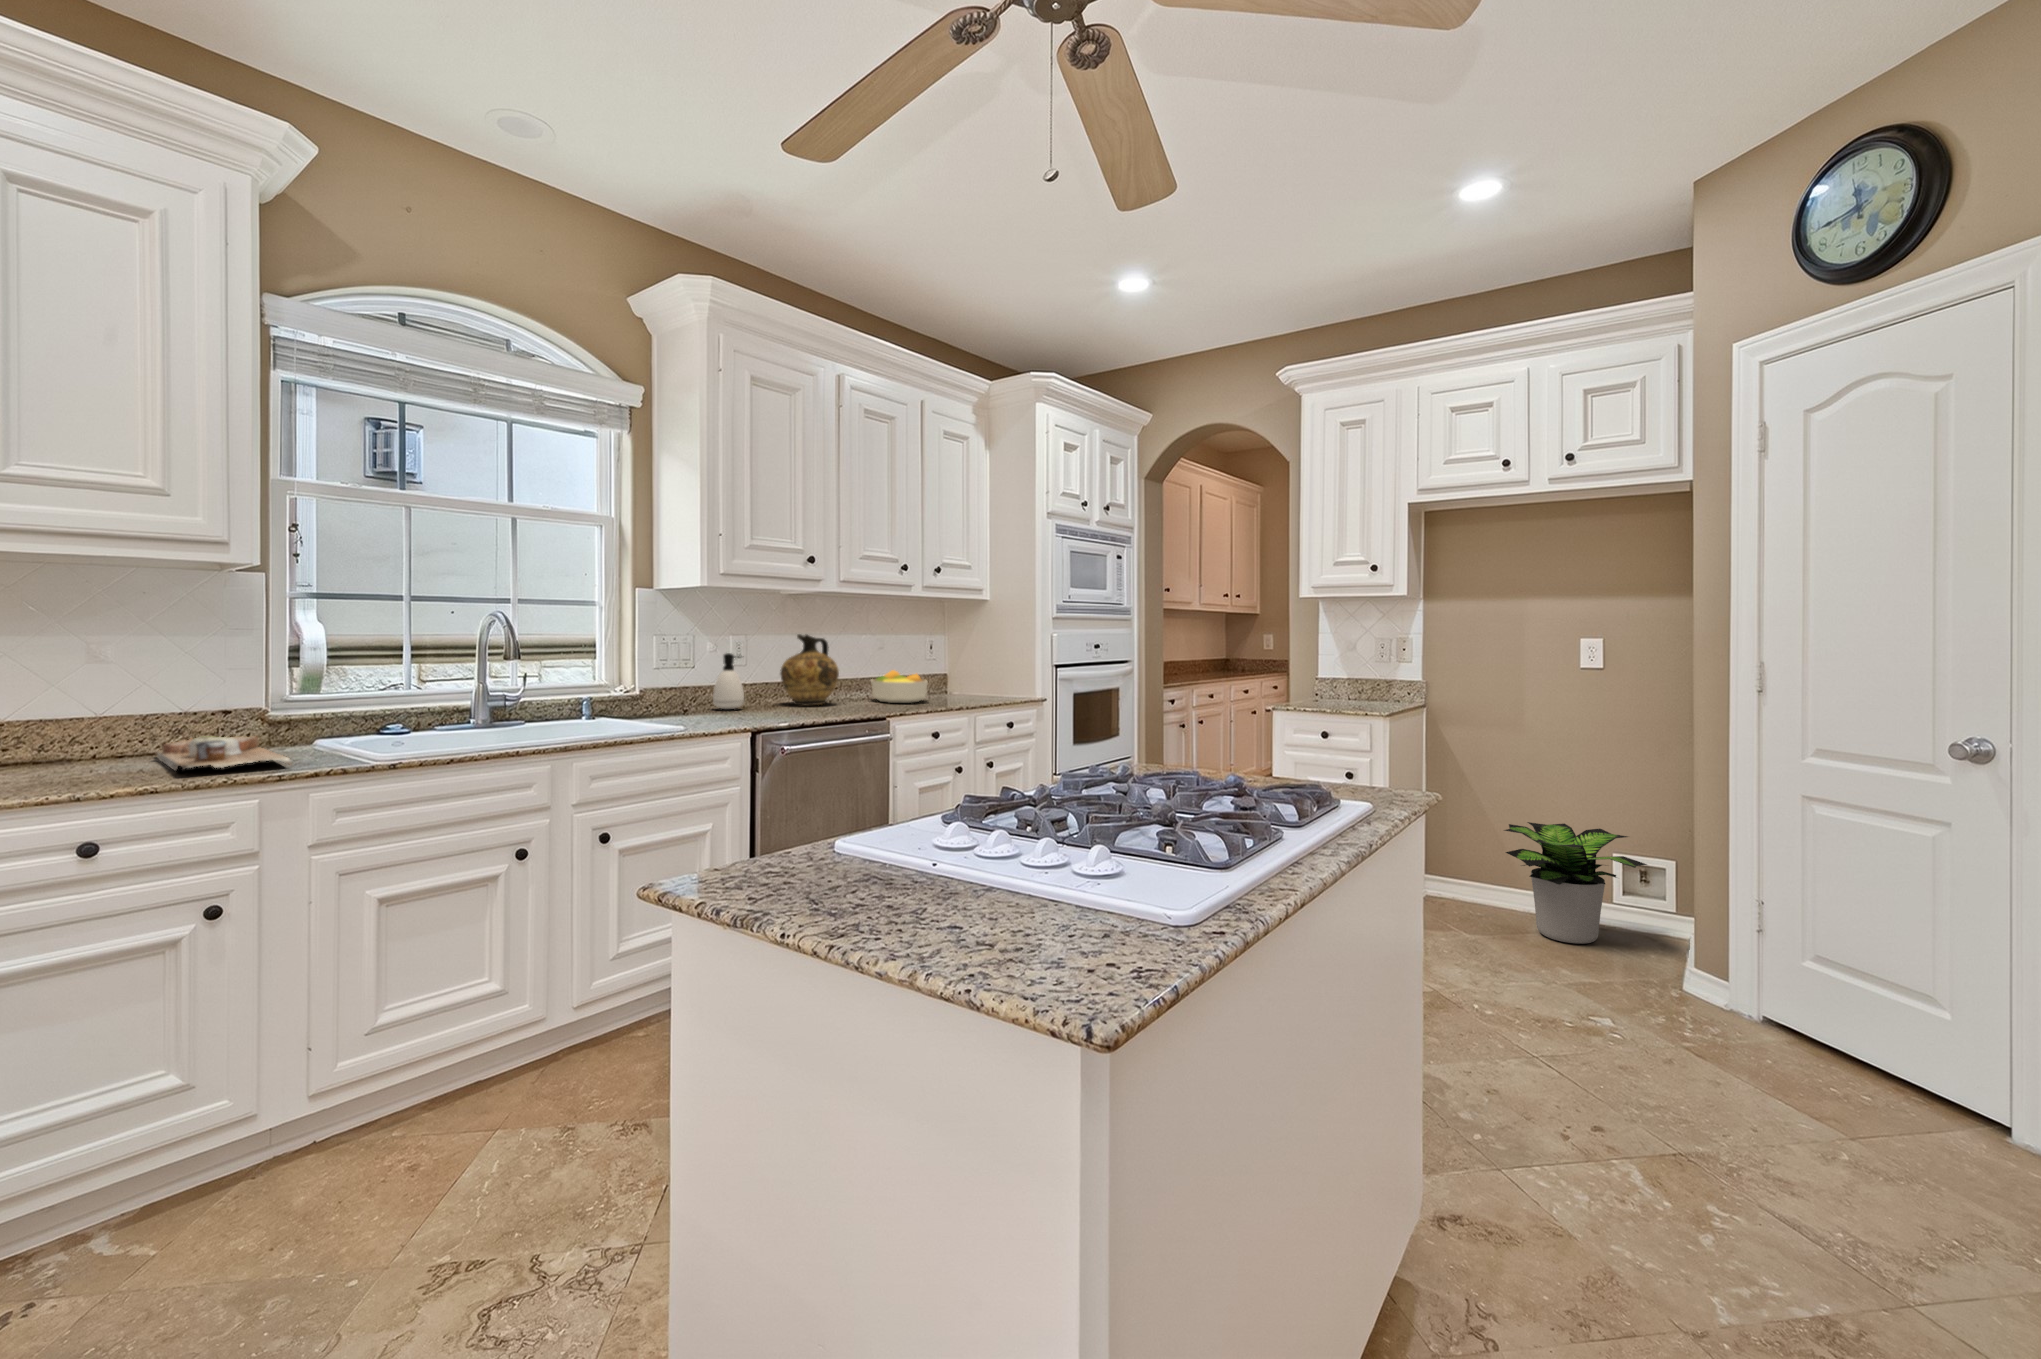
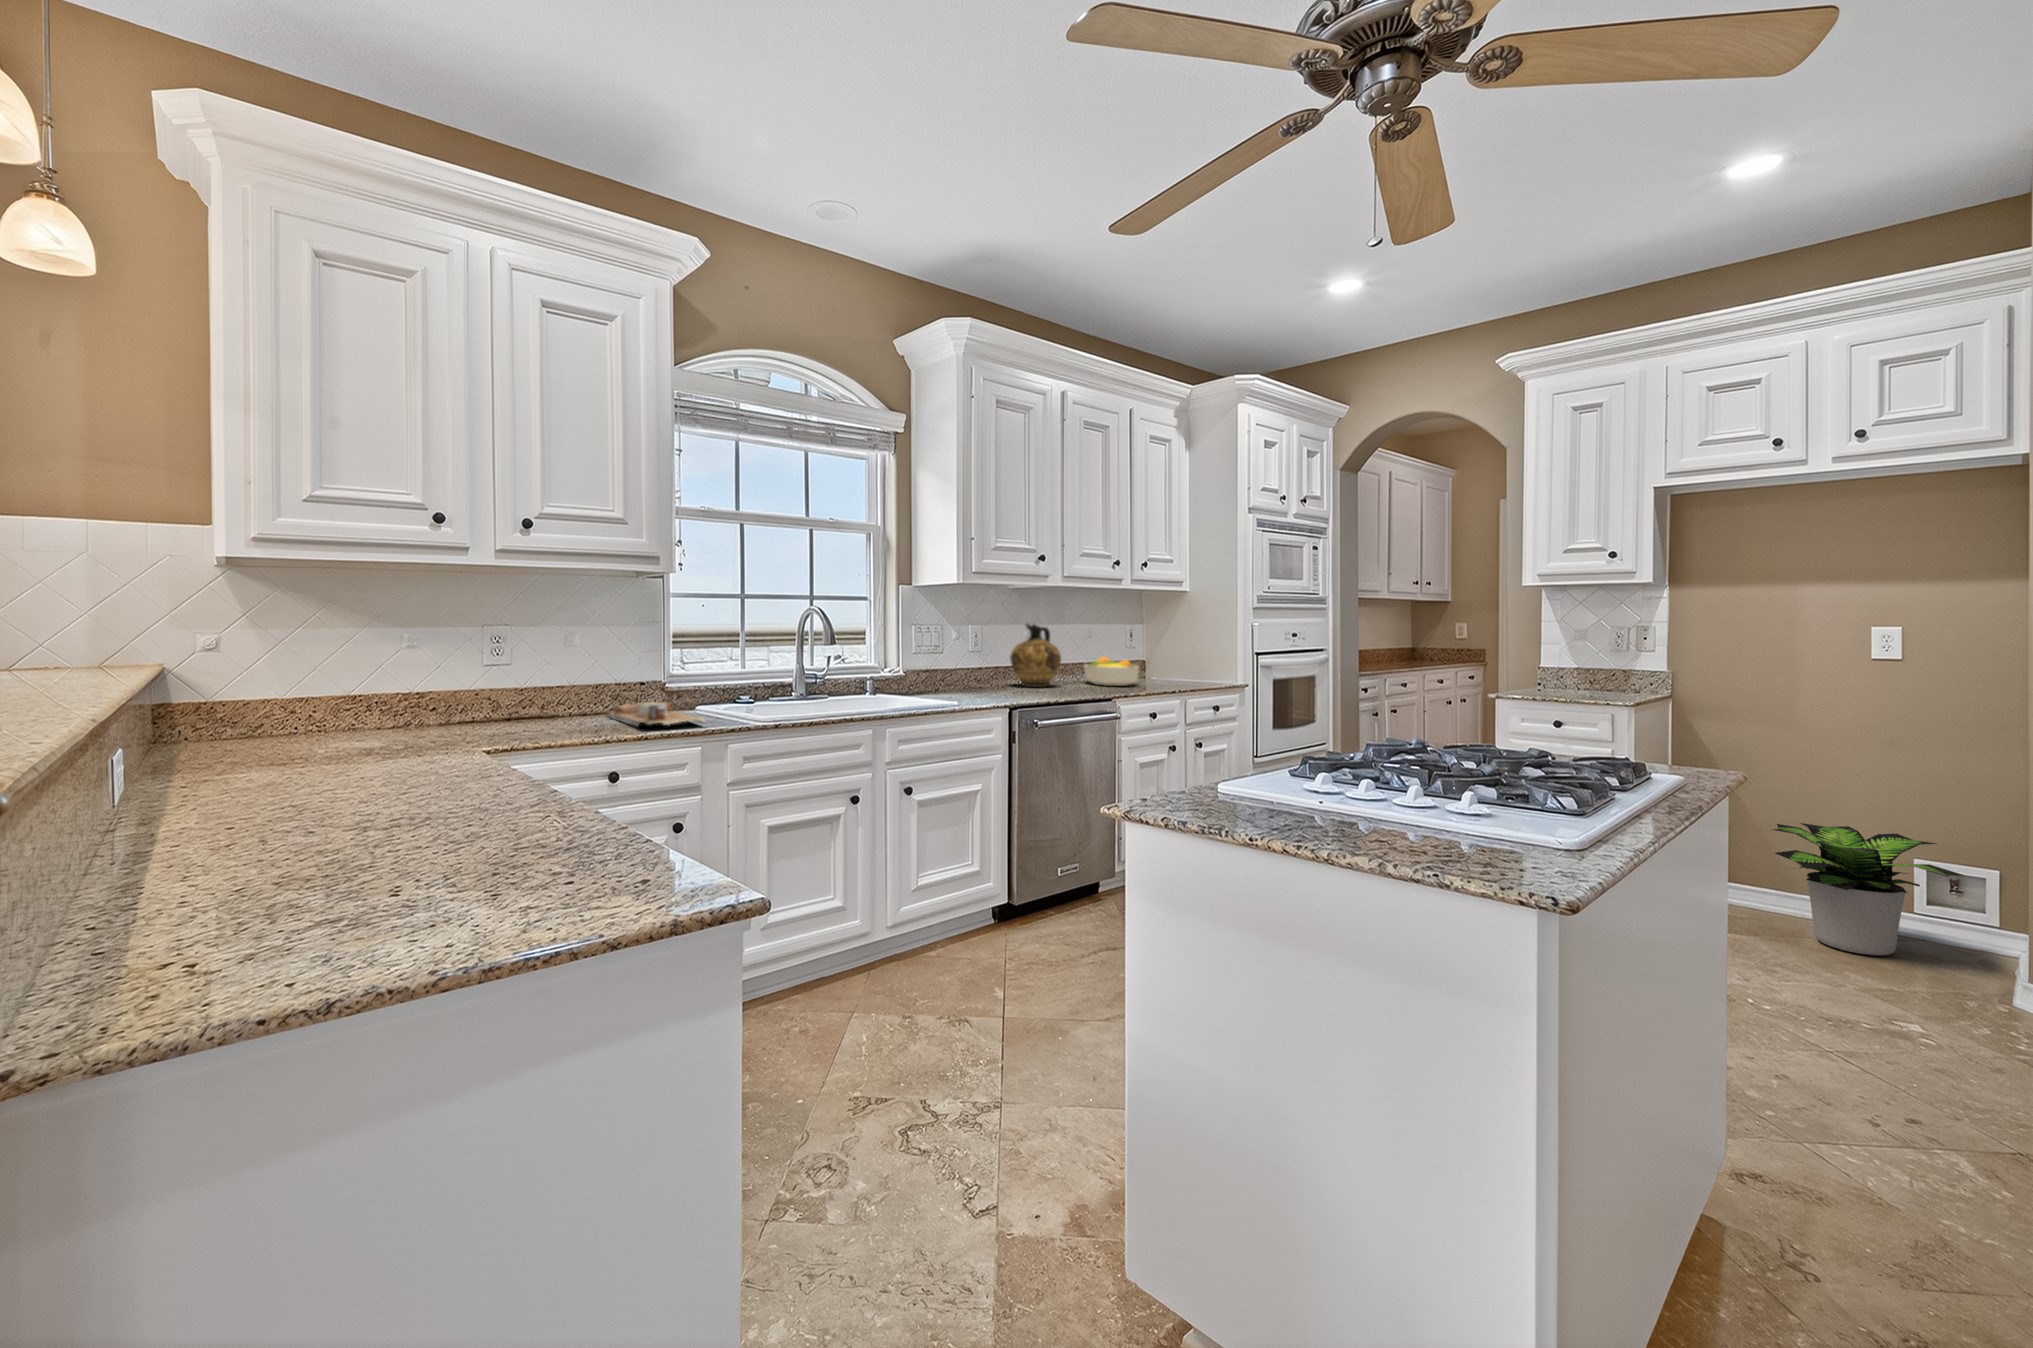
soap dispenser: present [713,653,744,709] -> none [959,641,985,689]

